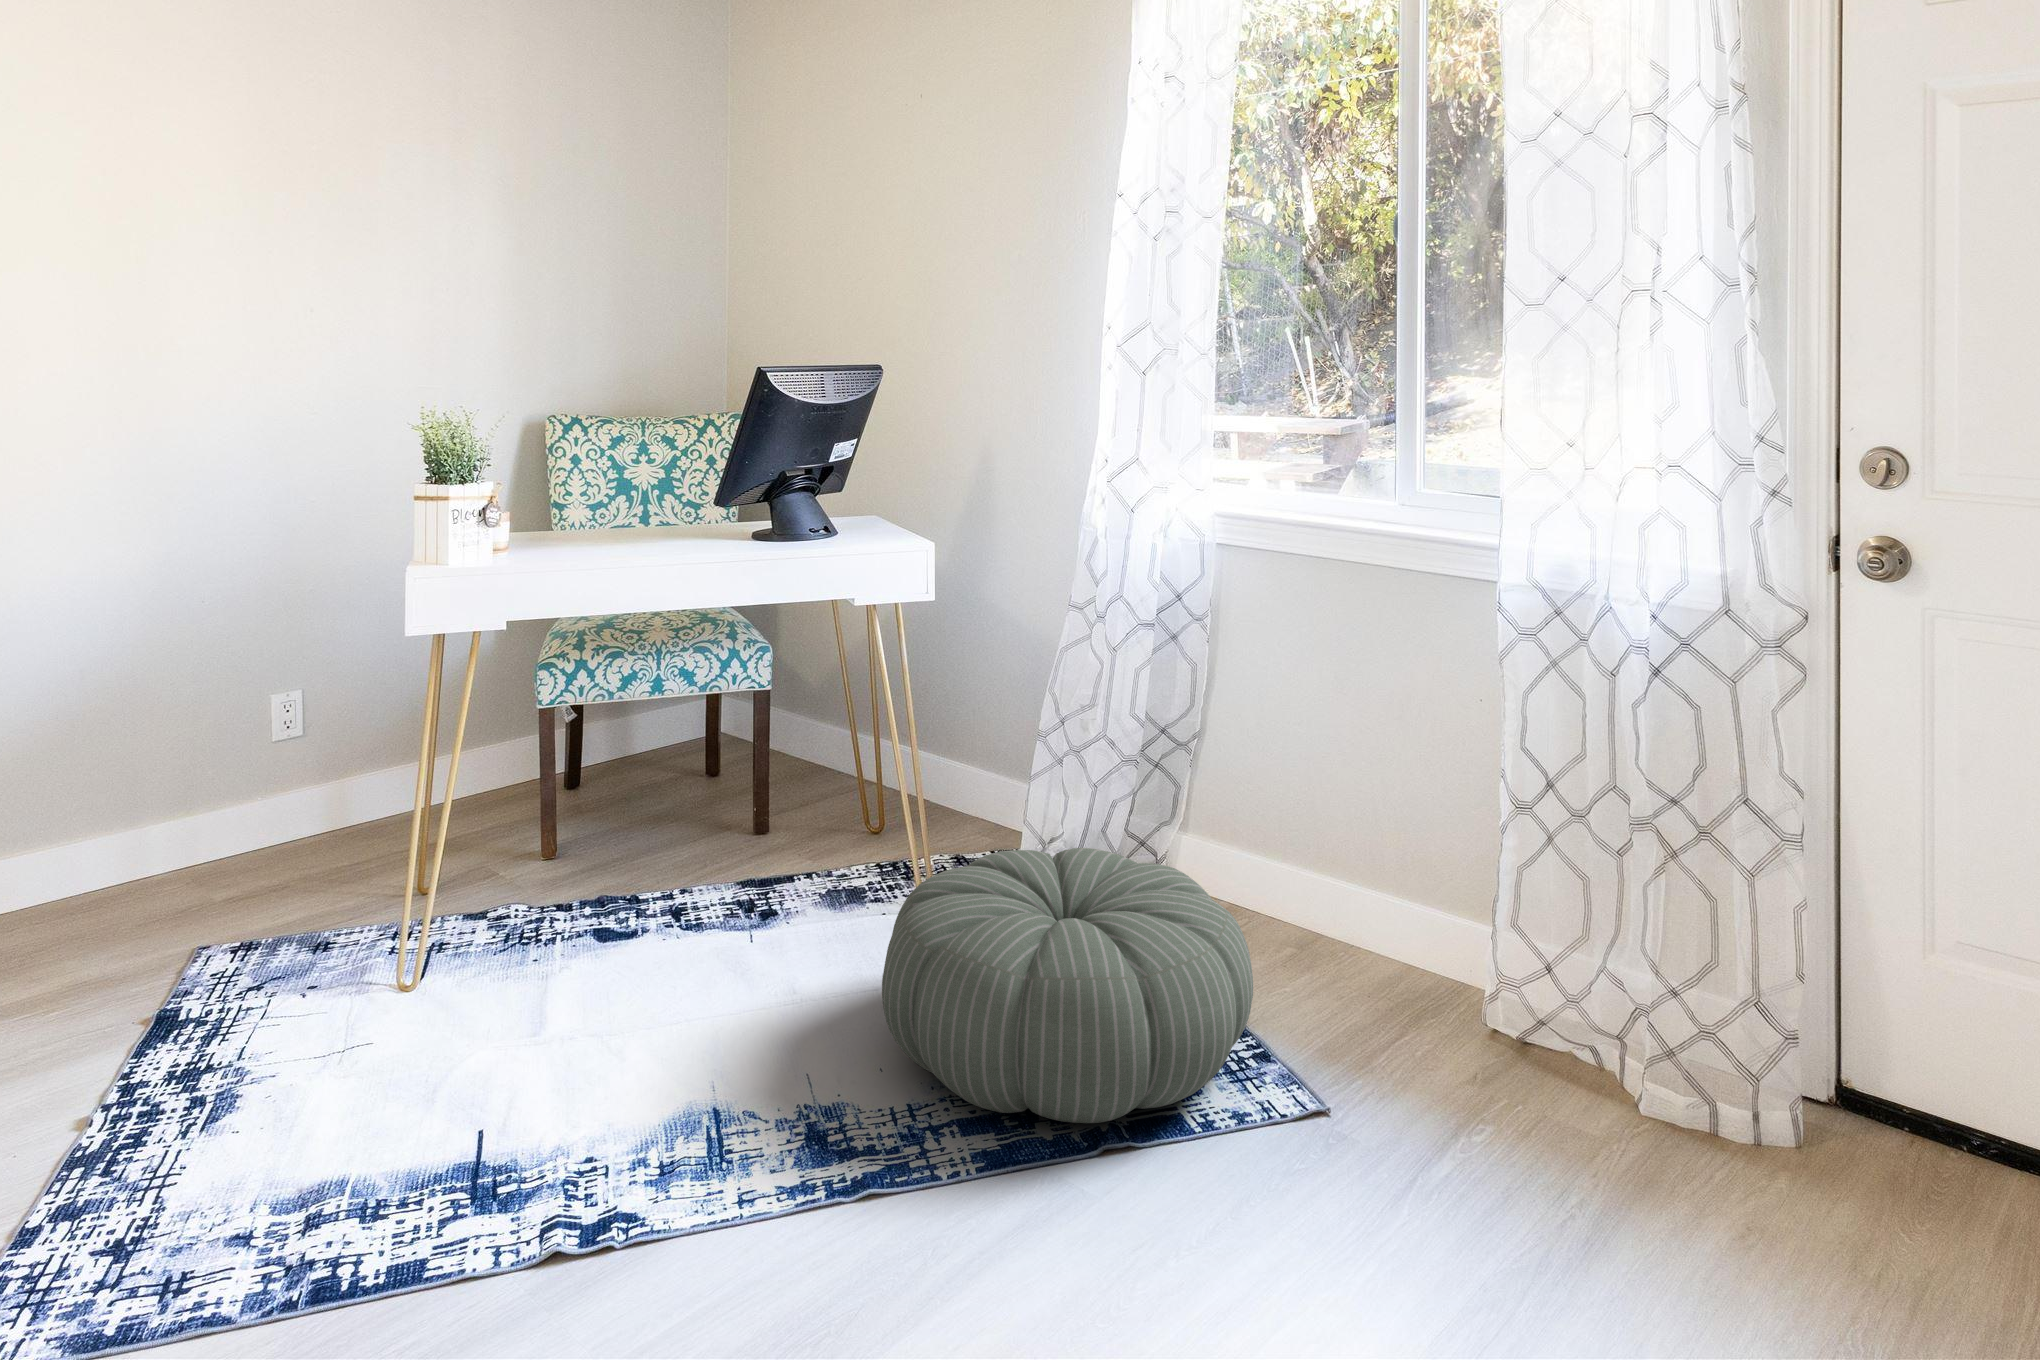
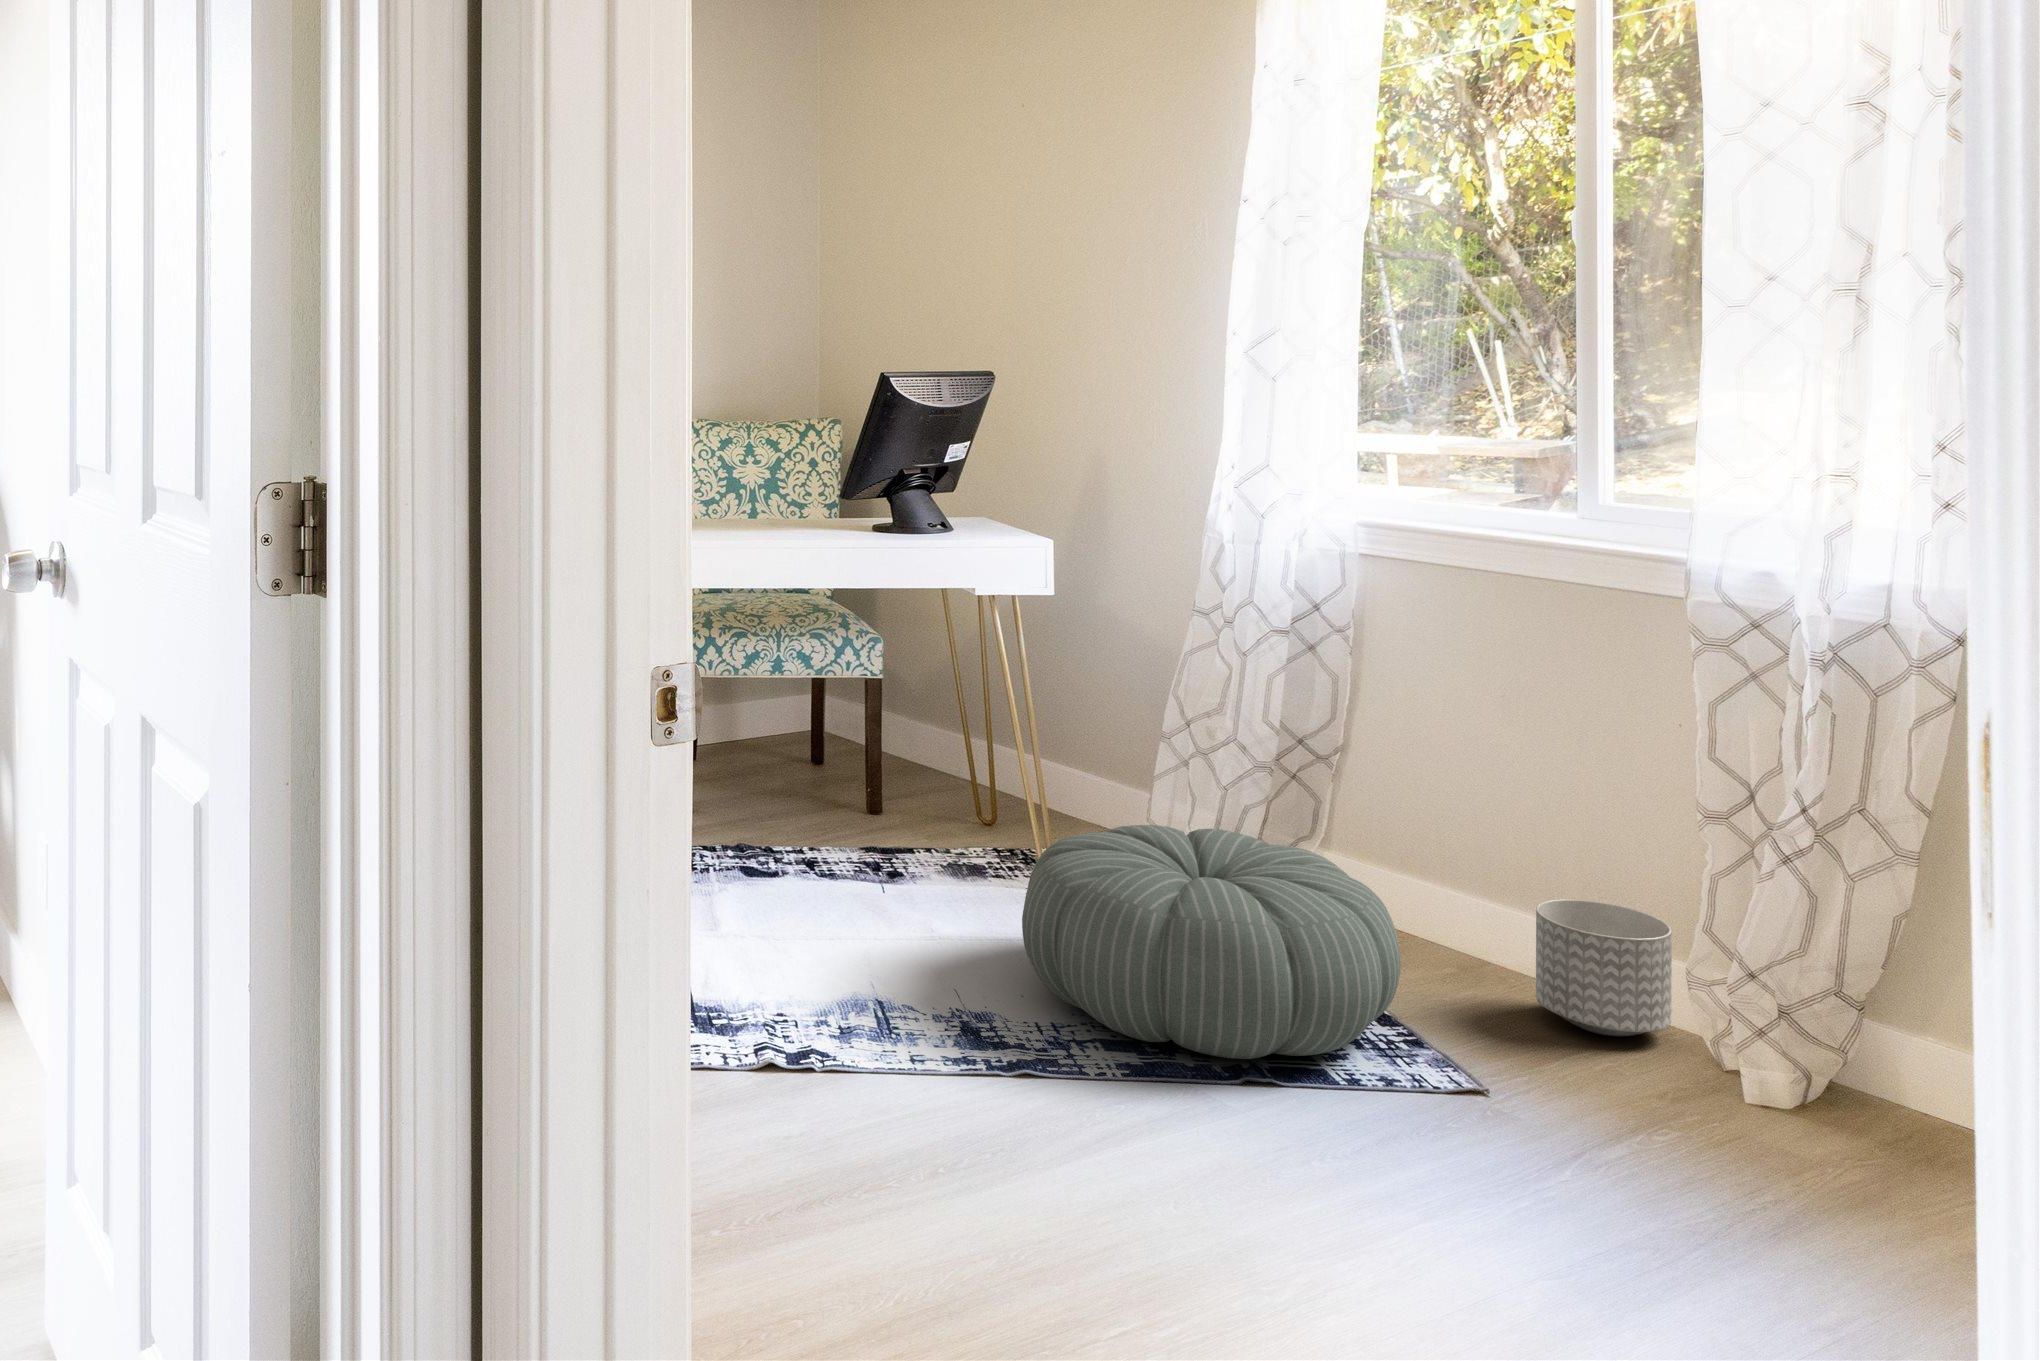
planter: none [1372,888,1489,1026] -> present [1536,899,1672,1036]

